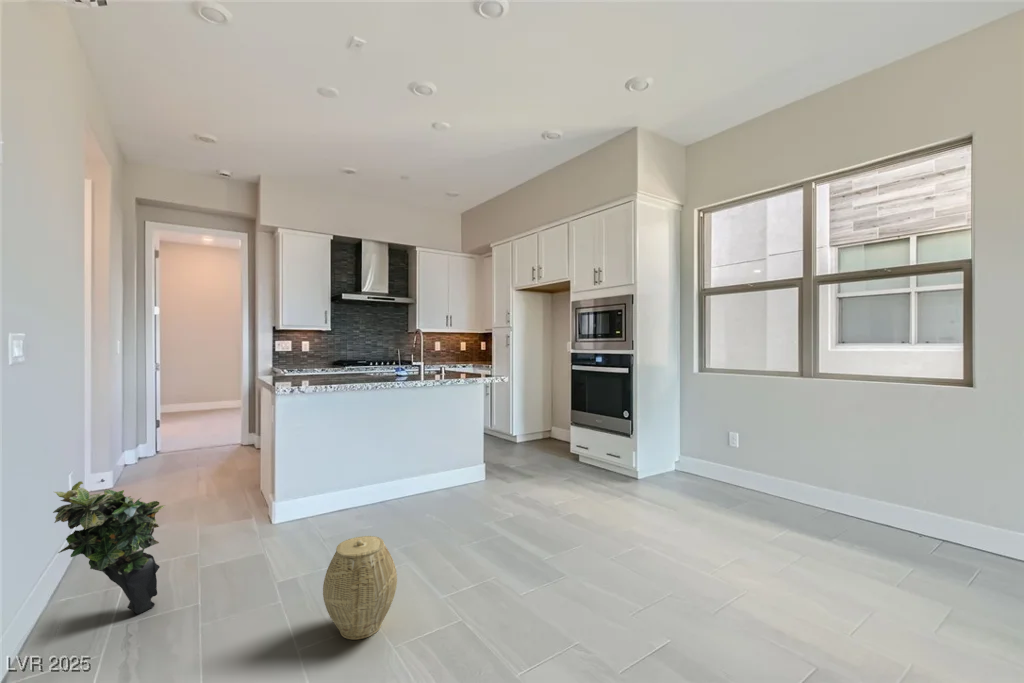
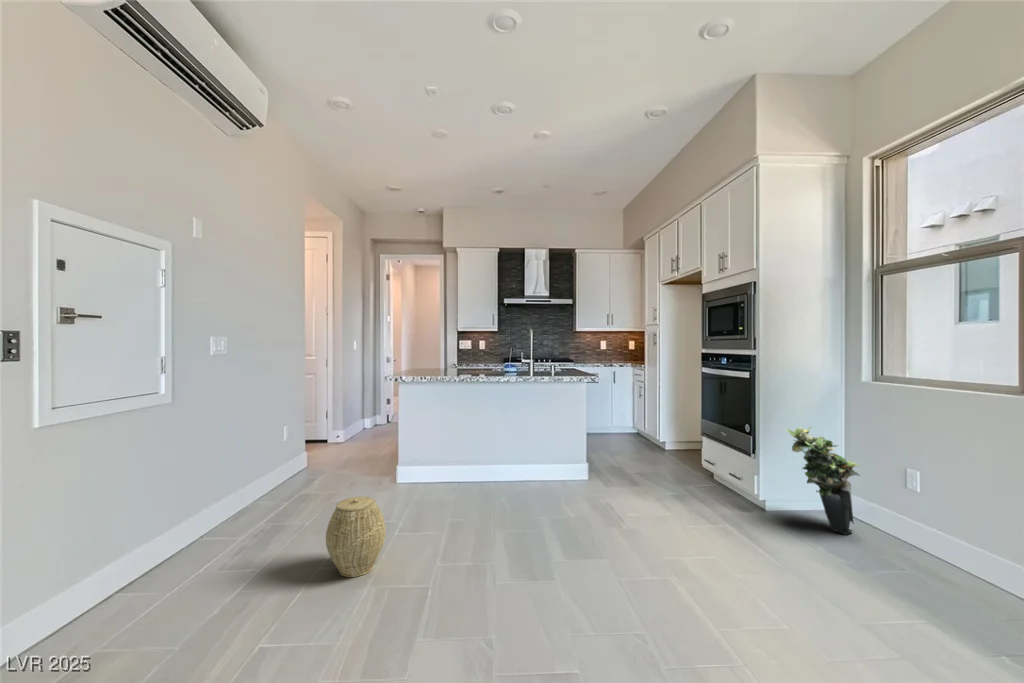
potted plant: present [53,481,165,614] -> present [786,427,860,535]

